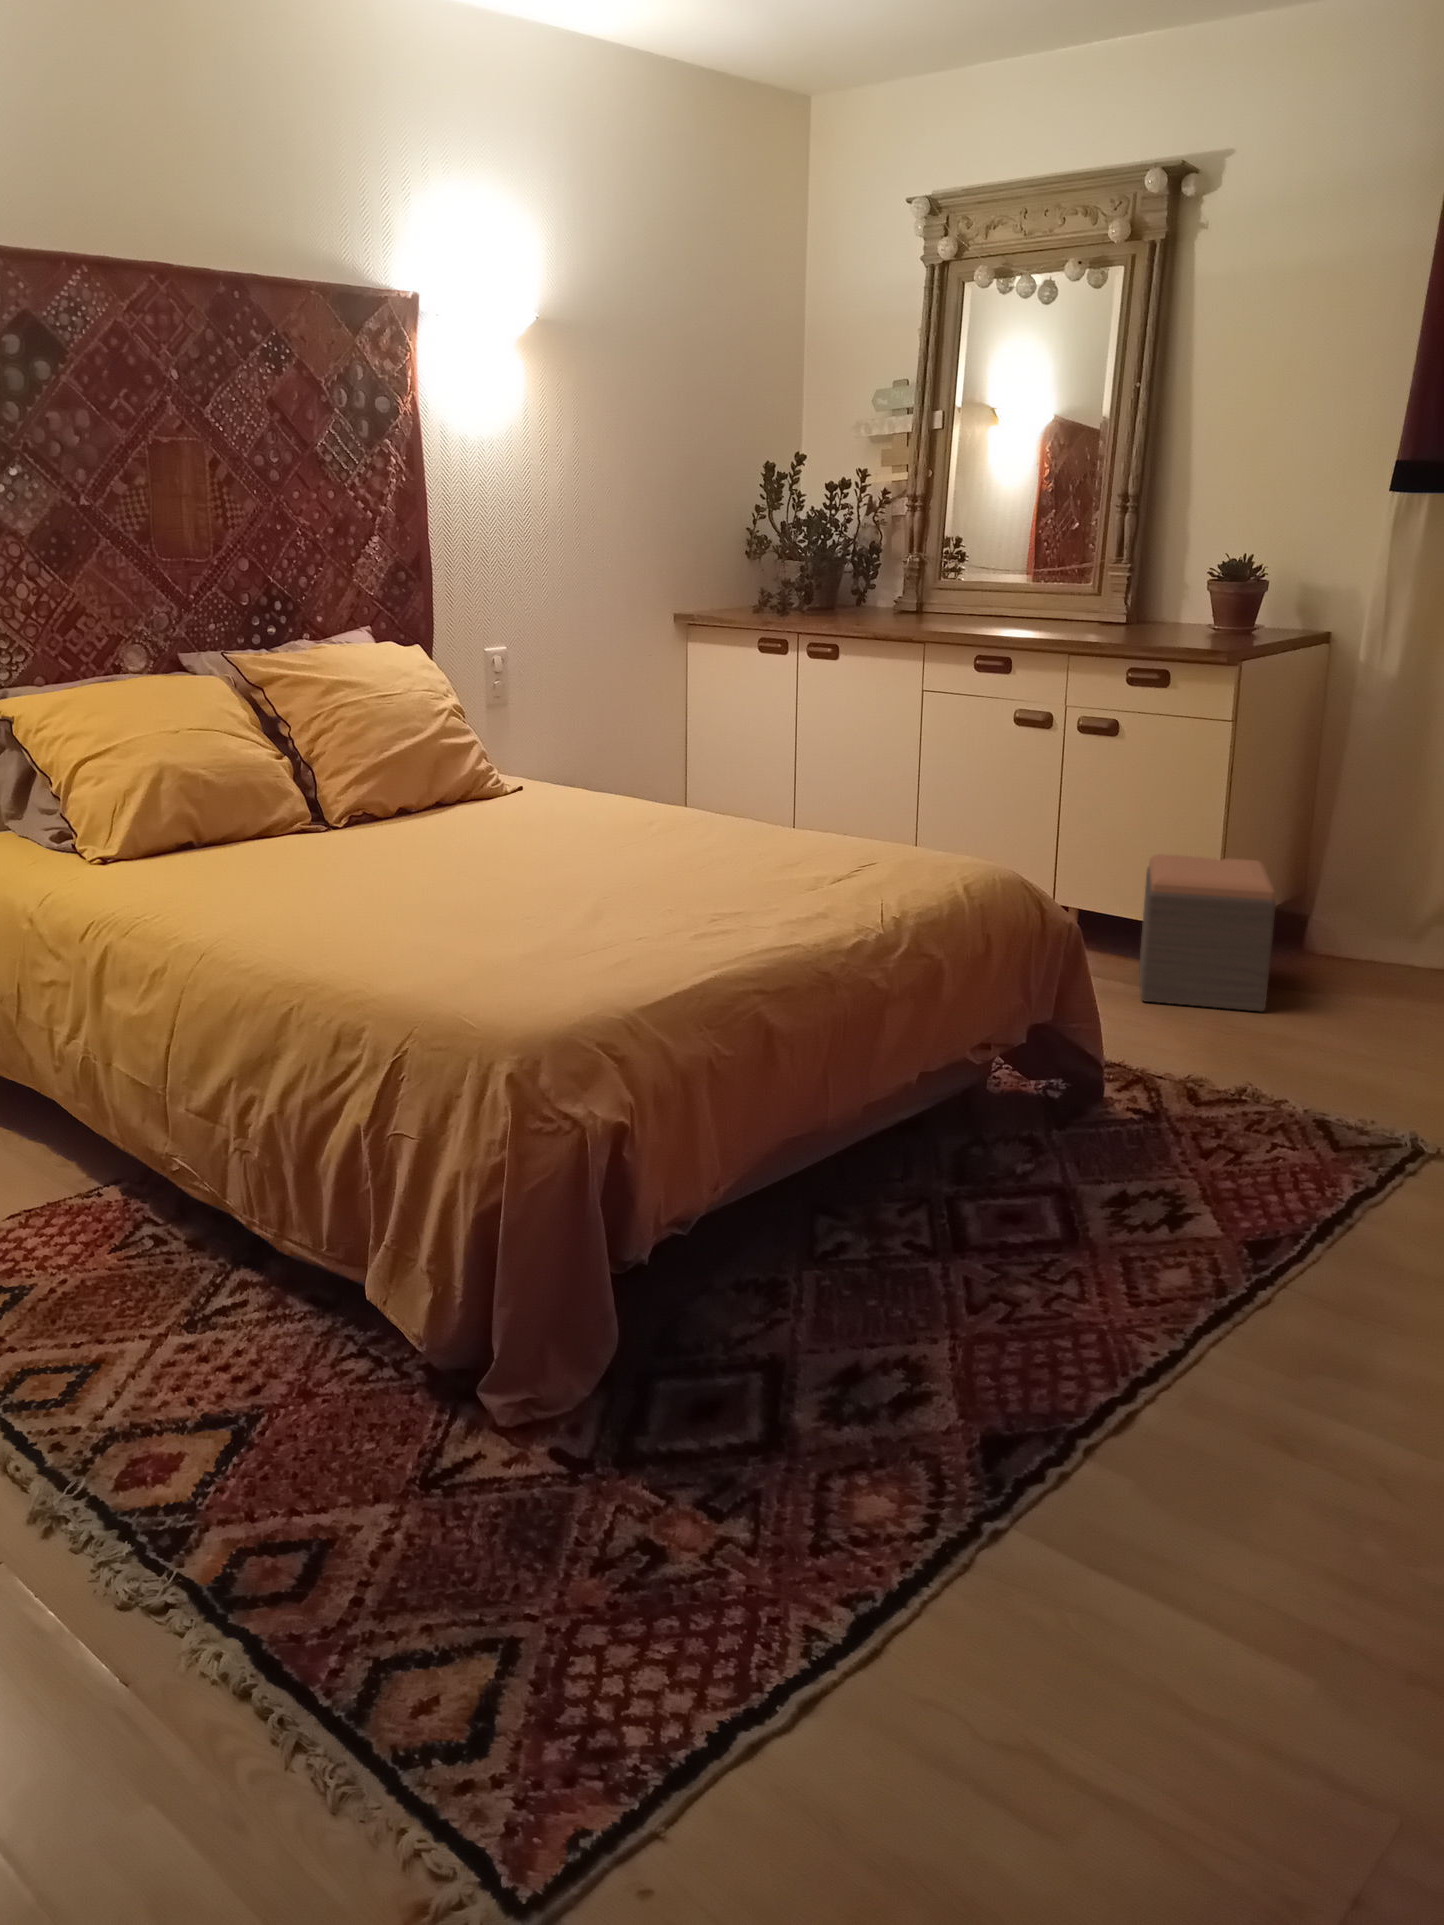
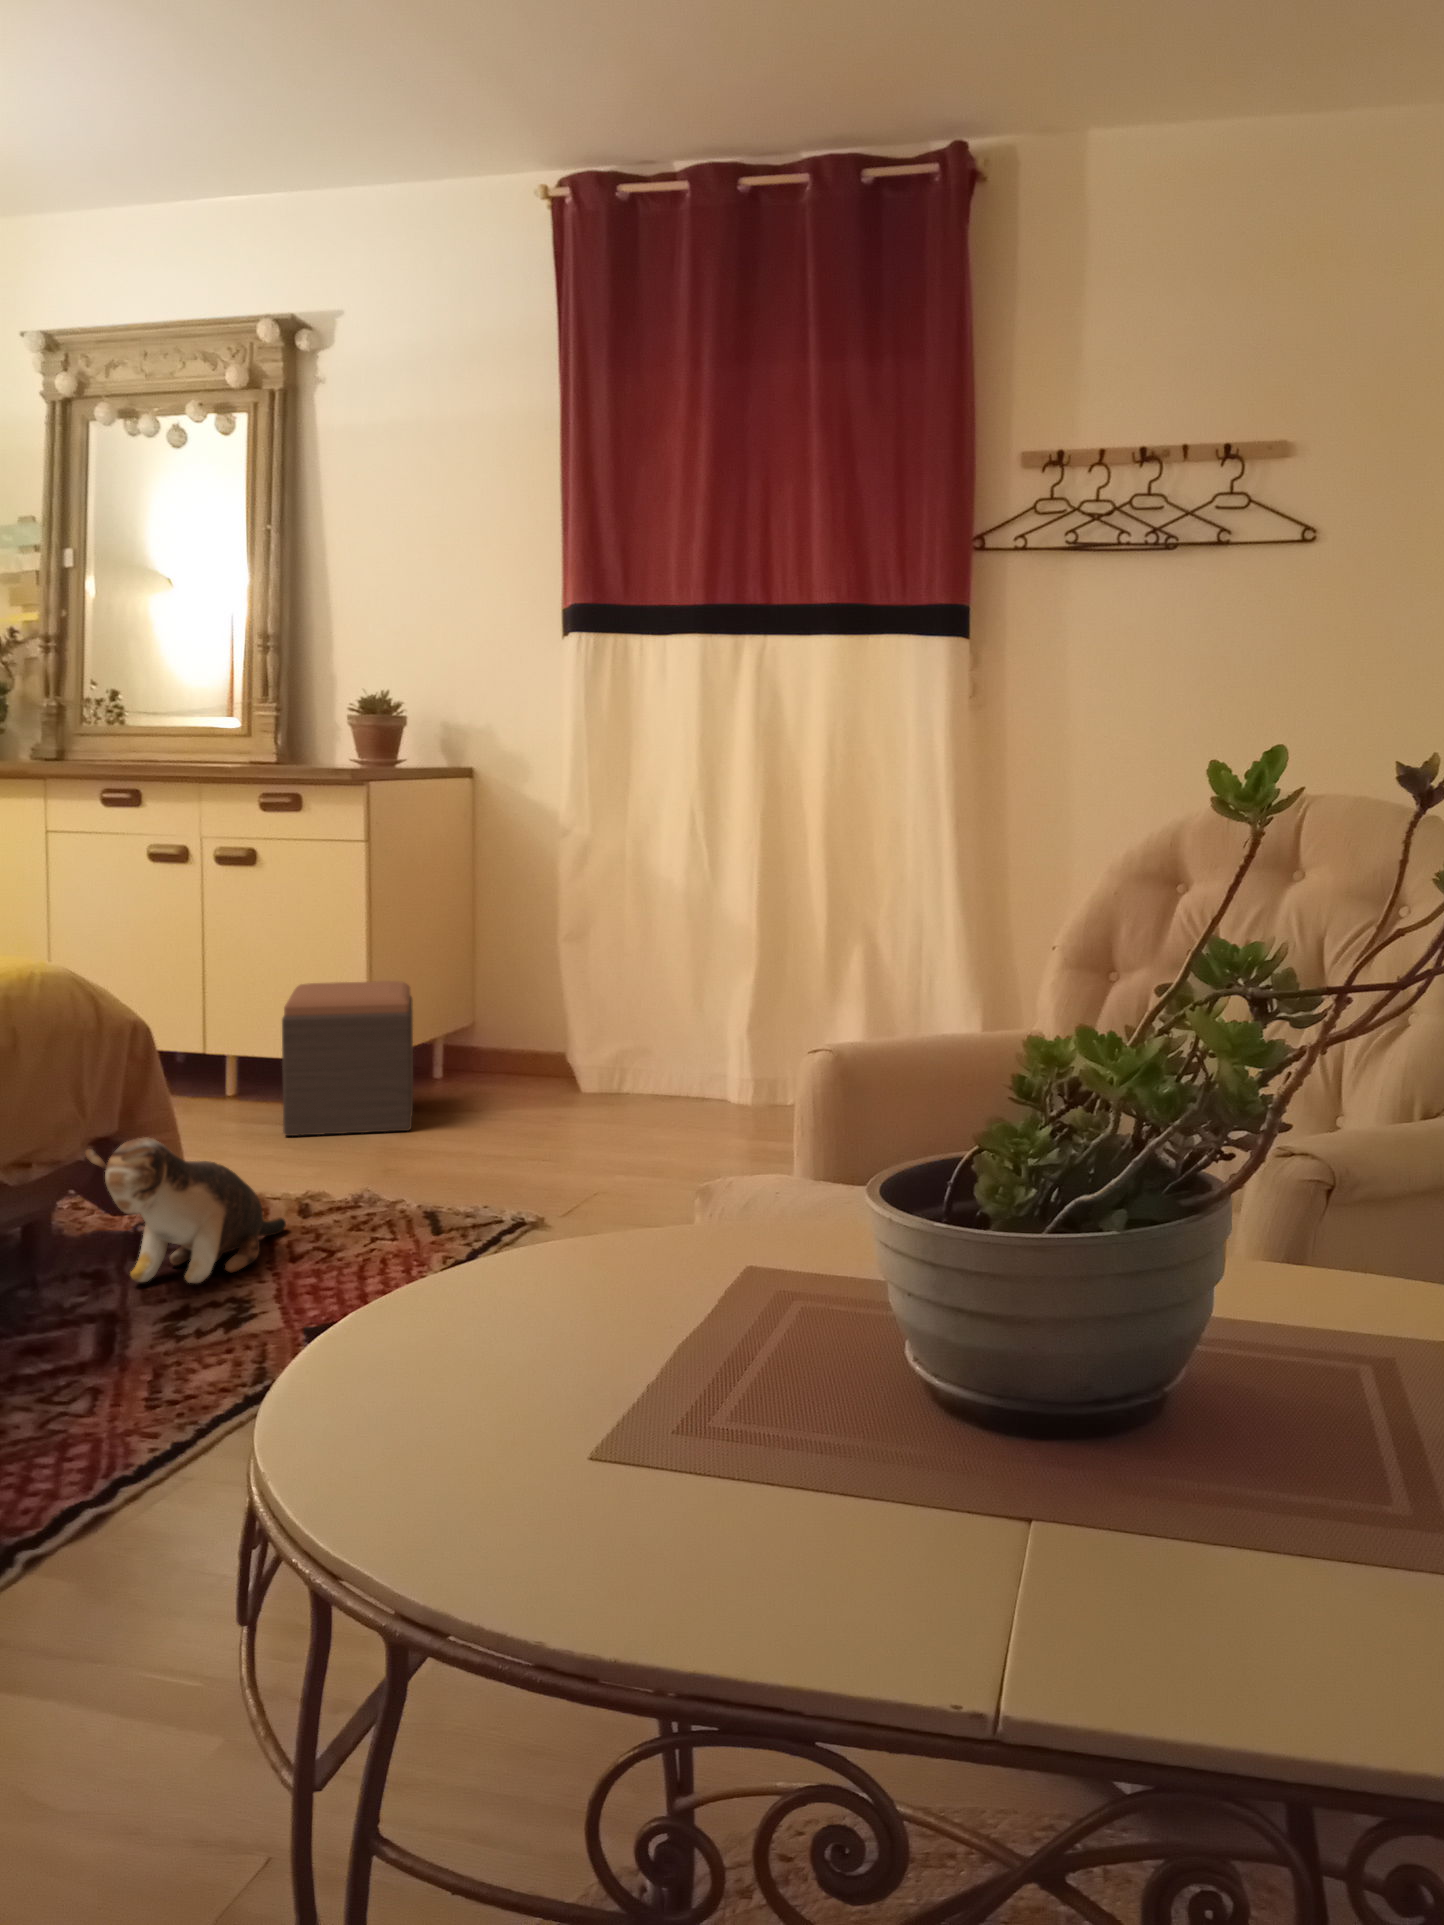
plush toy: none [1044,1037,1184,1169] -> present [86,1137,286,1283]

